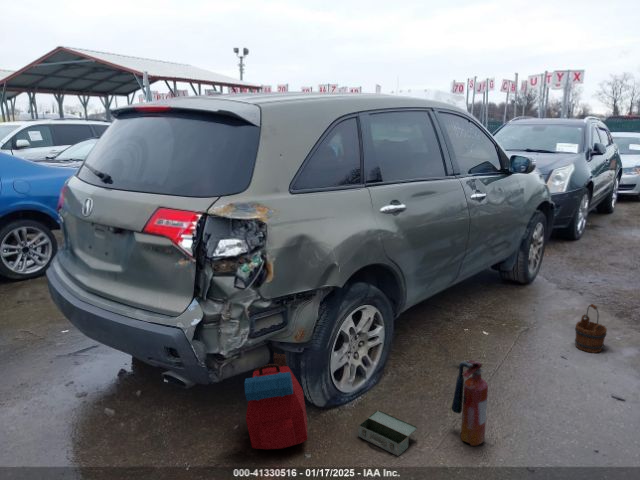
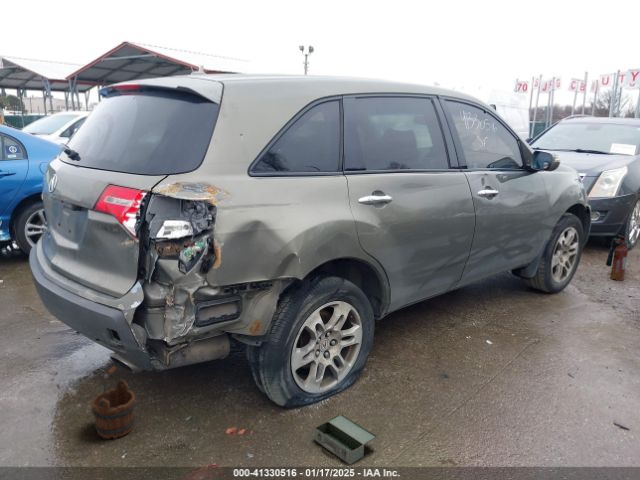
wooden bucket: present [575,304,607,353] -> present [92,366,135,439]
backpack: present [244,353,307,449] -> none [190,343,263,445]
fire extinguisher: present [452,360,488,446] -> present [606,235,628,281]

